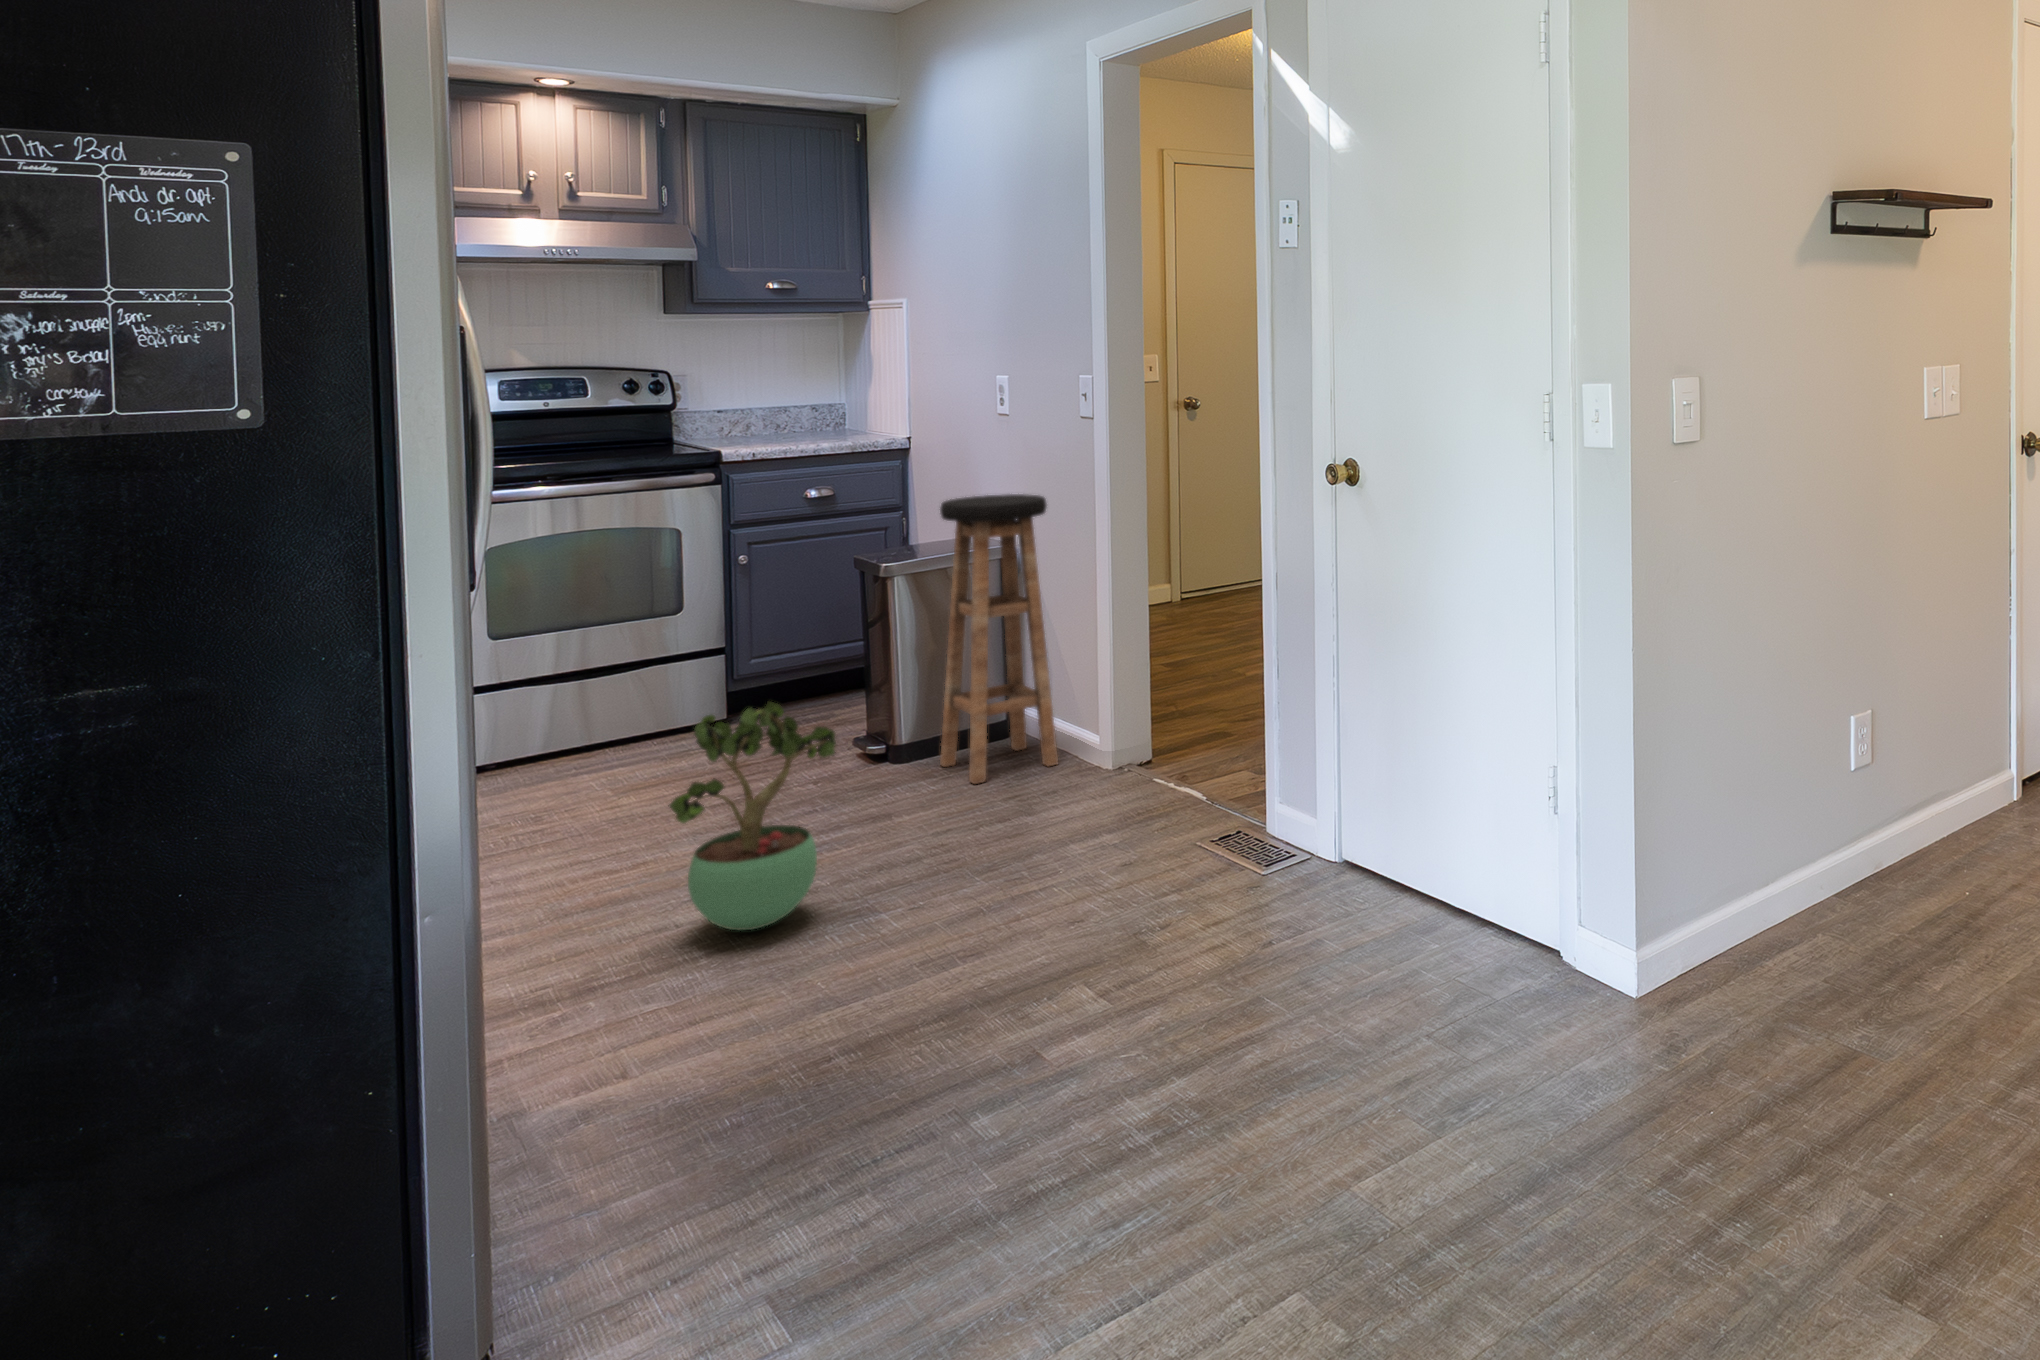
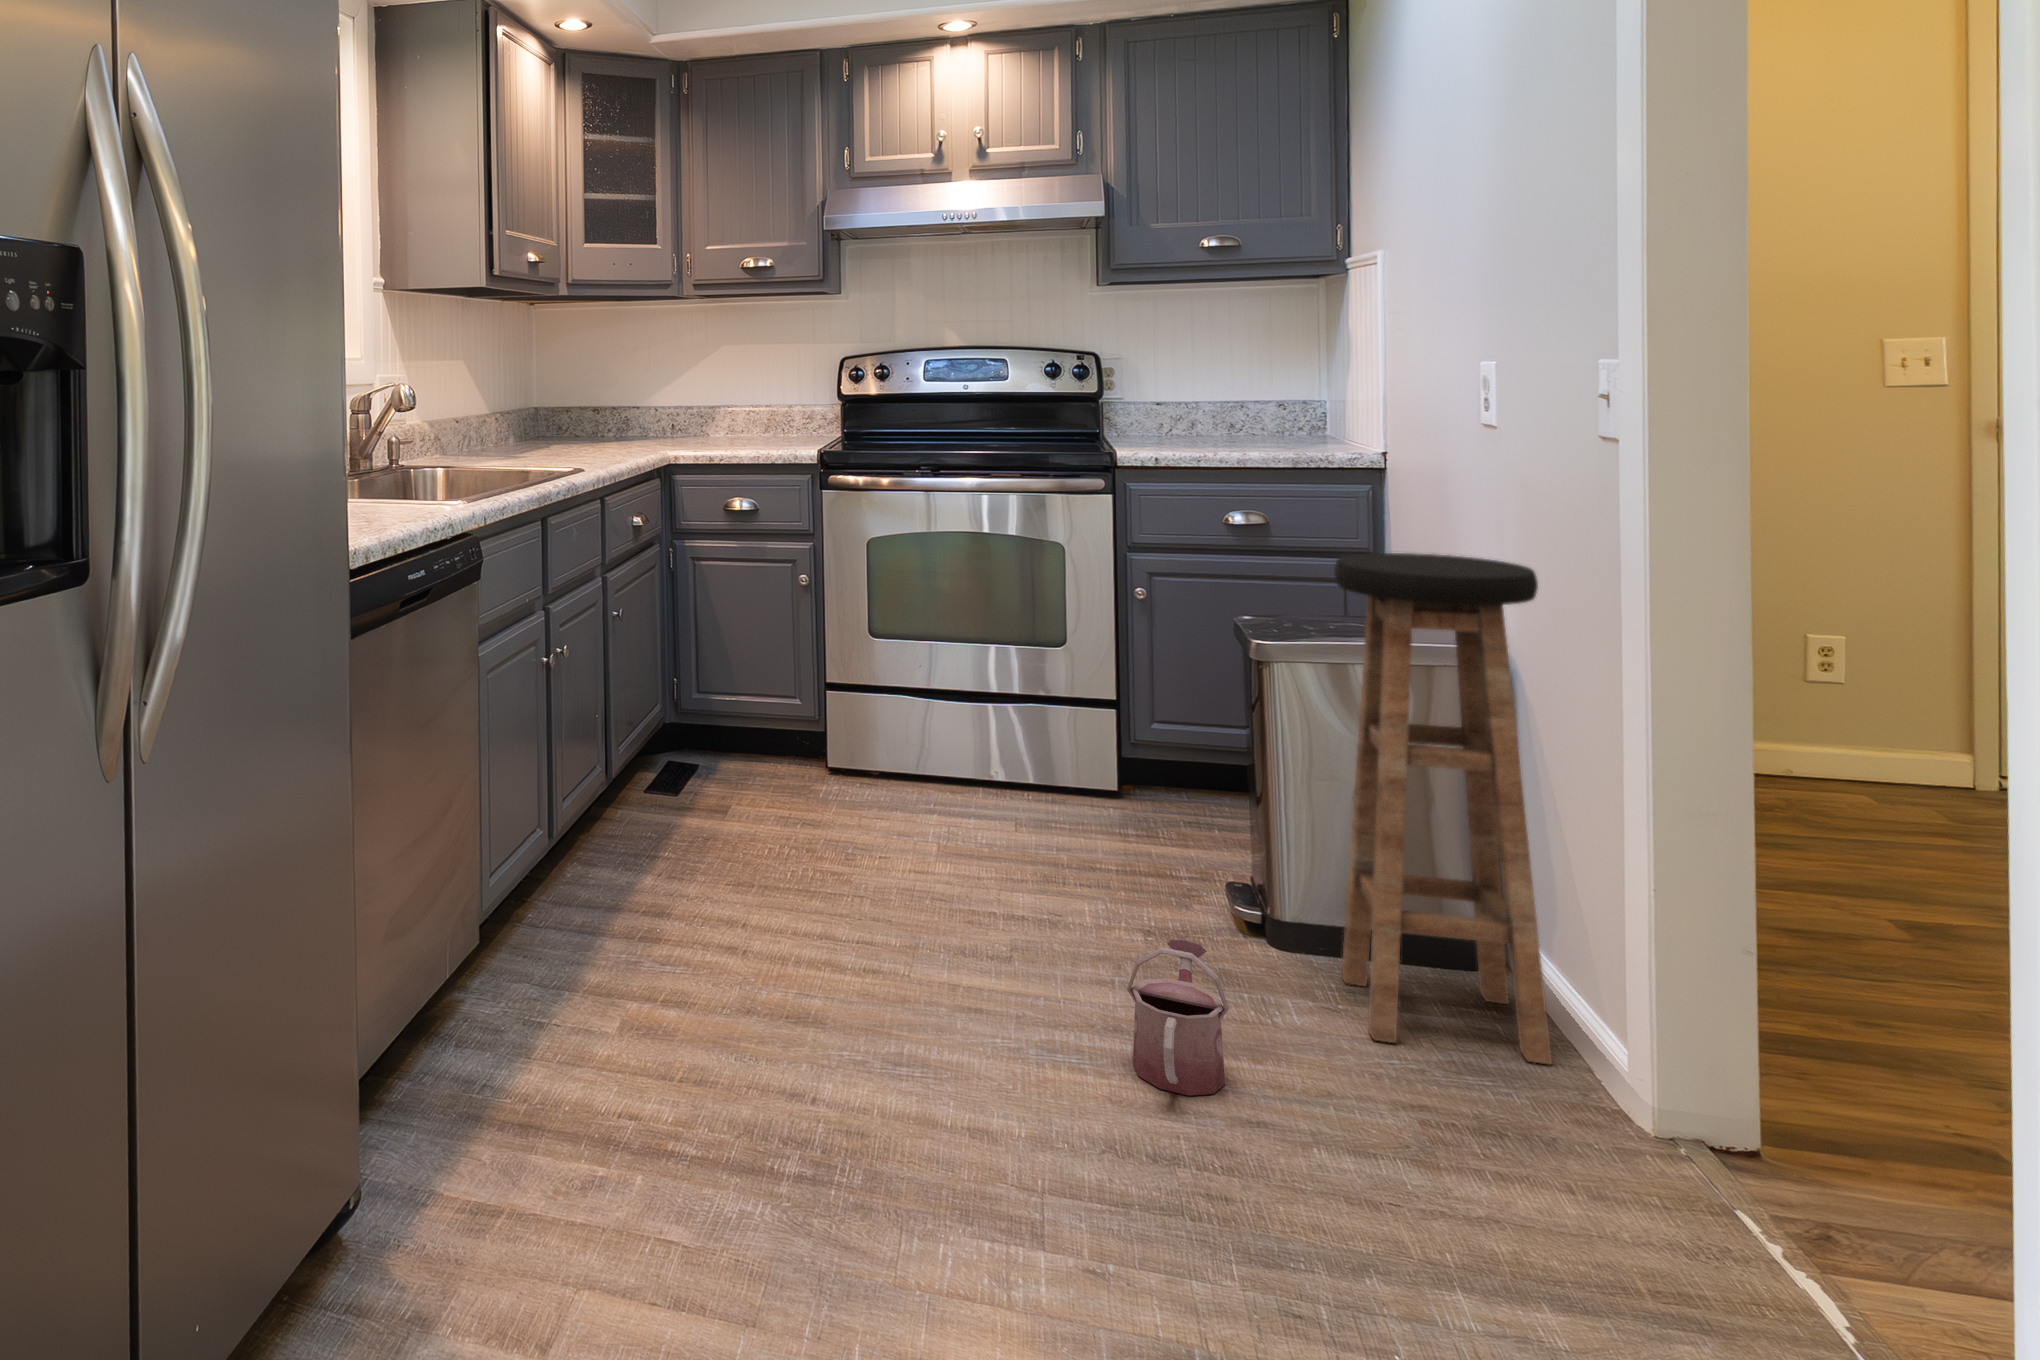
potted plant: present [669,700,836,930] -> none [802,822,1012,1162]
watering can: none [852,756,916,844] -> present [1127,939,1229,1096]

